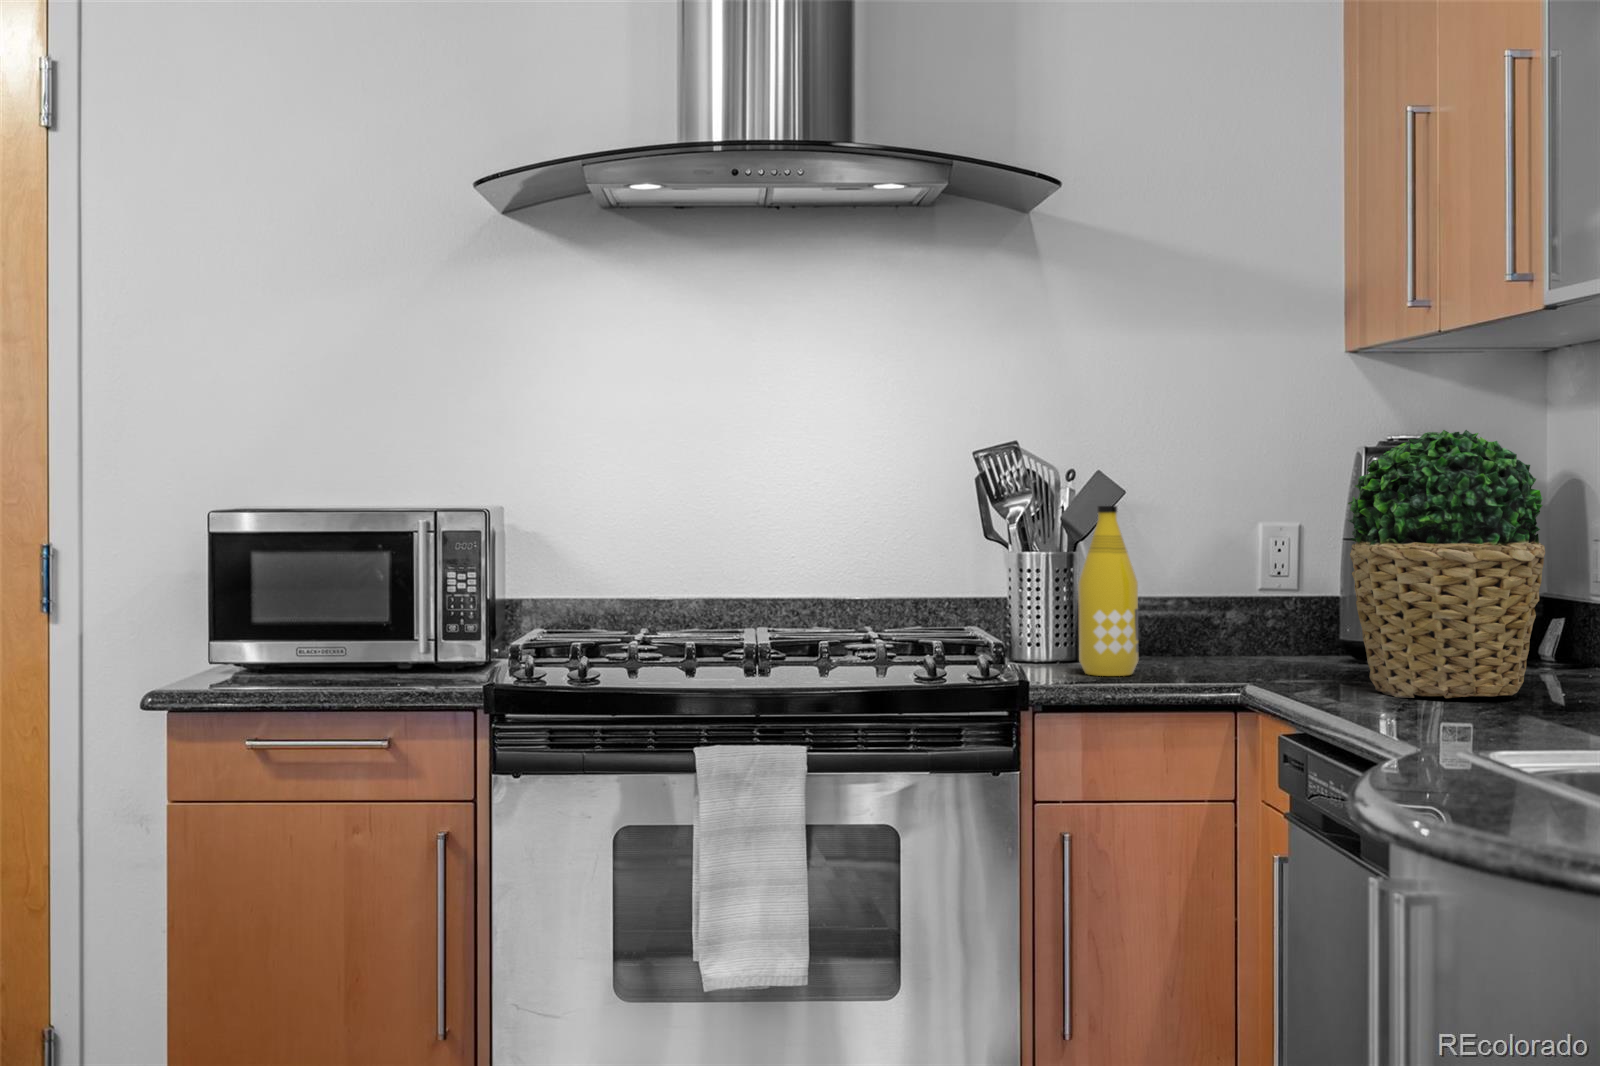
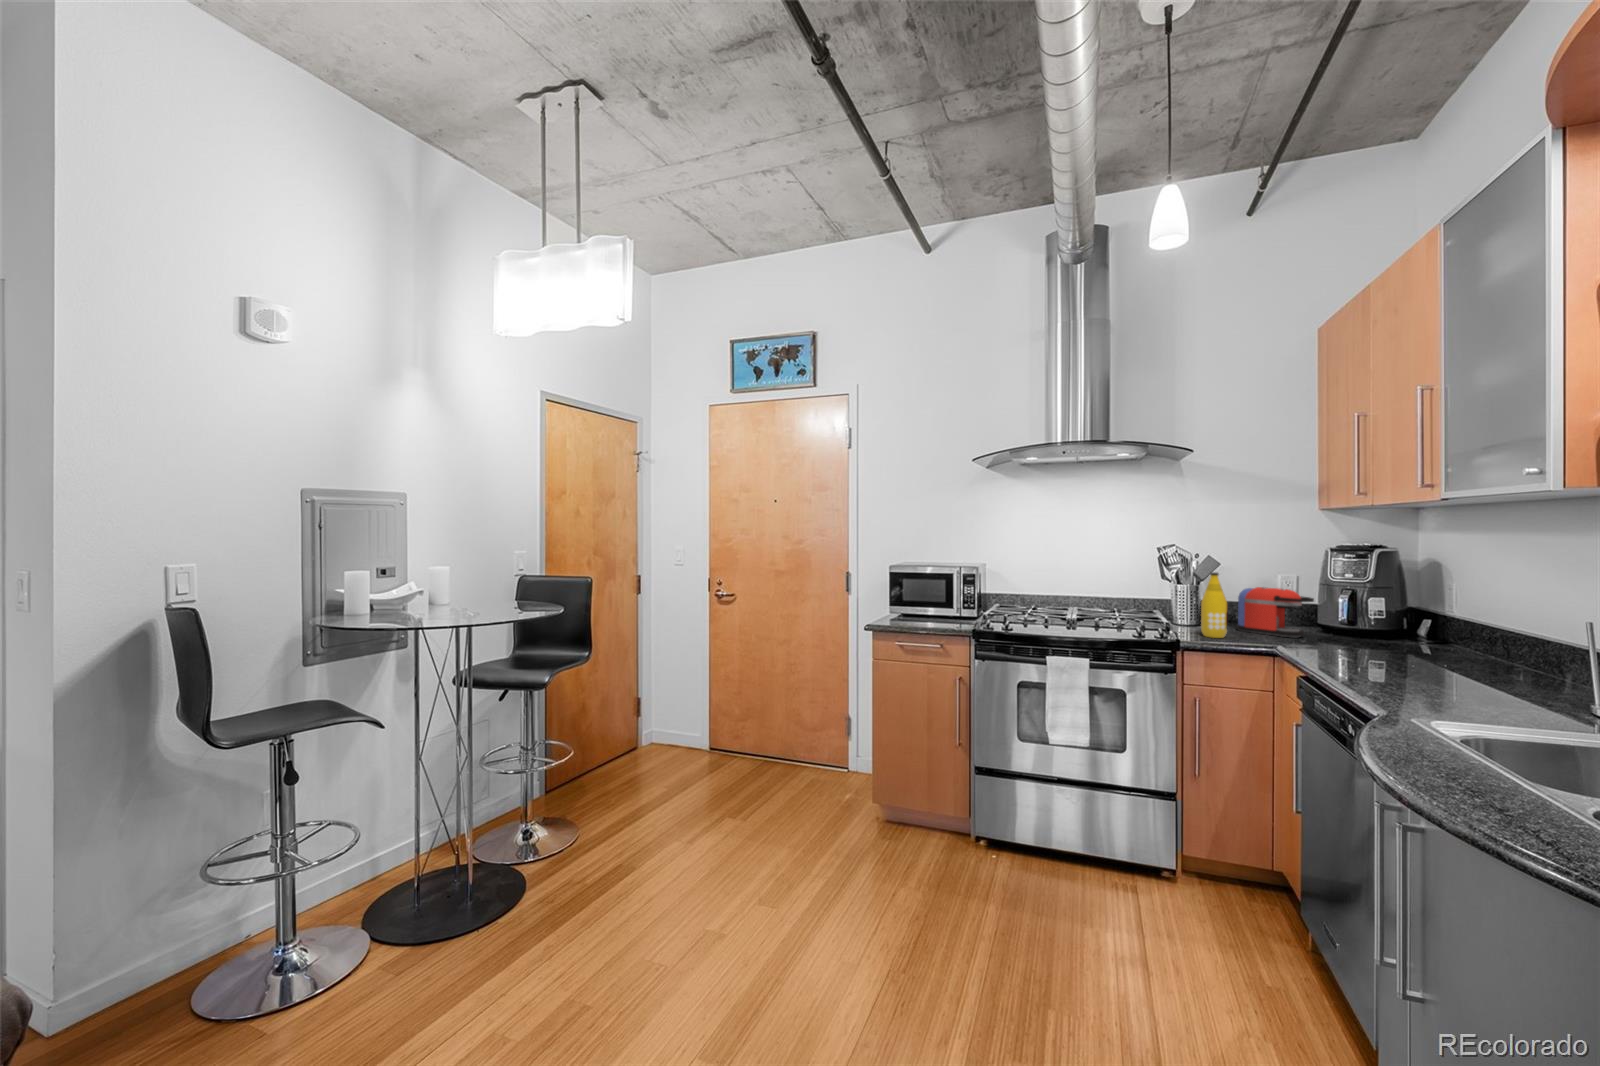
potted plant: present [1348,430,1545,698] -> none [1322,552,1415,658]
coffee maker: none [1163,550,1329,670] -> present [1236,587,1314,637]

